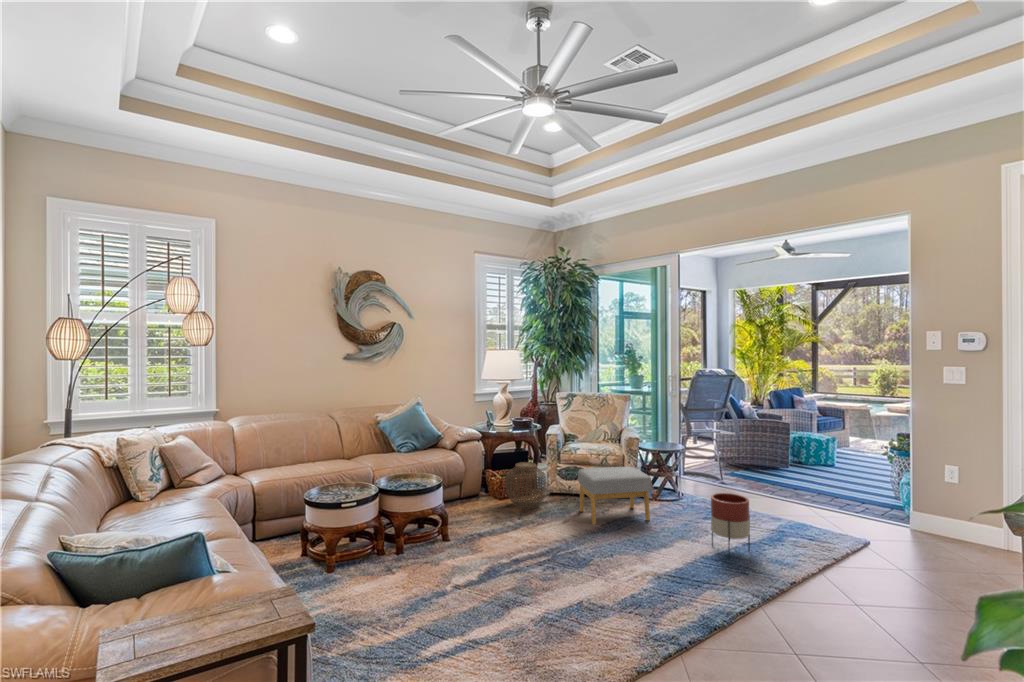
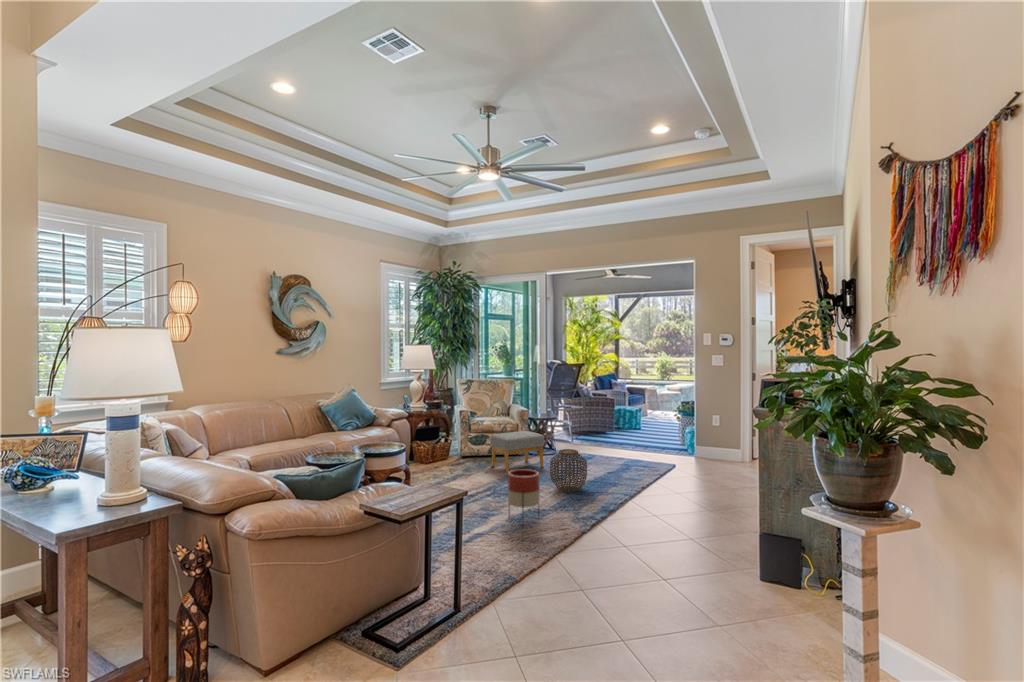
woven basket: present [506,462,546,509] -> present [550,449,587,492]
planter: present [711,493,750,559] -> present [508,469,539,508]

